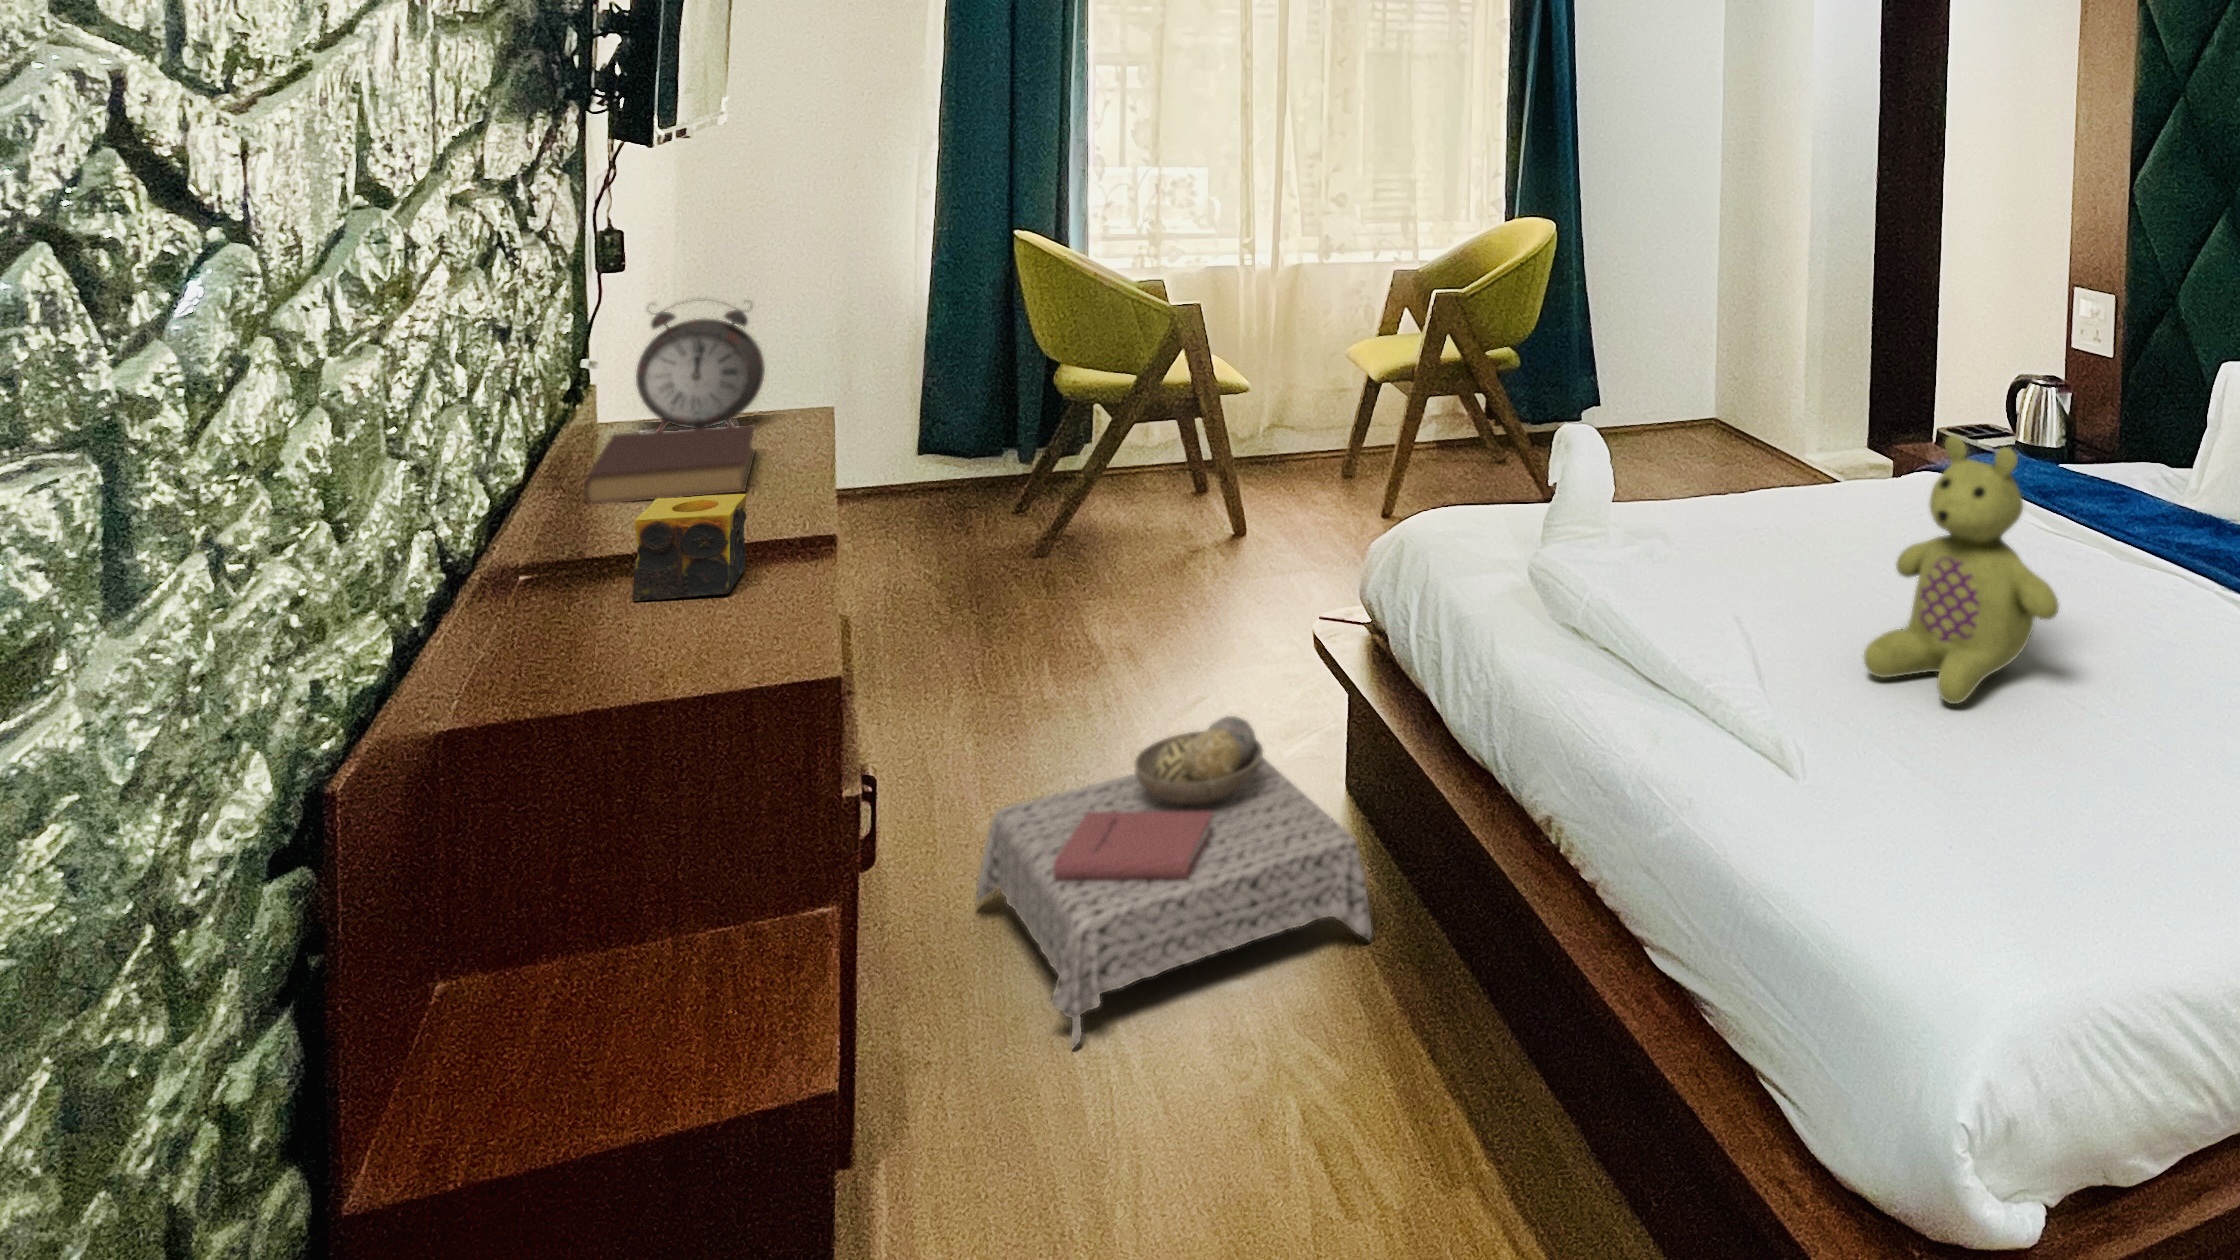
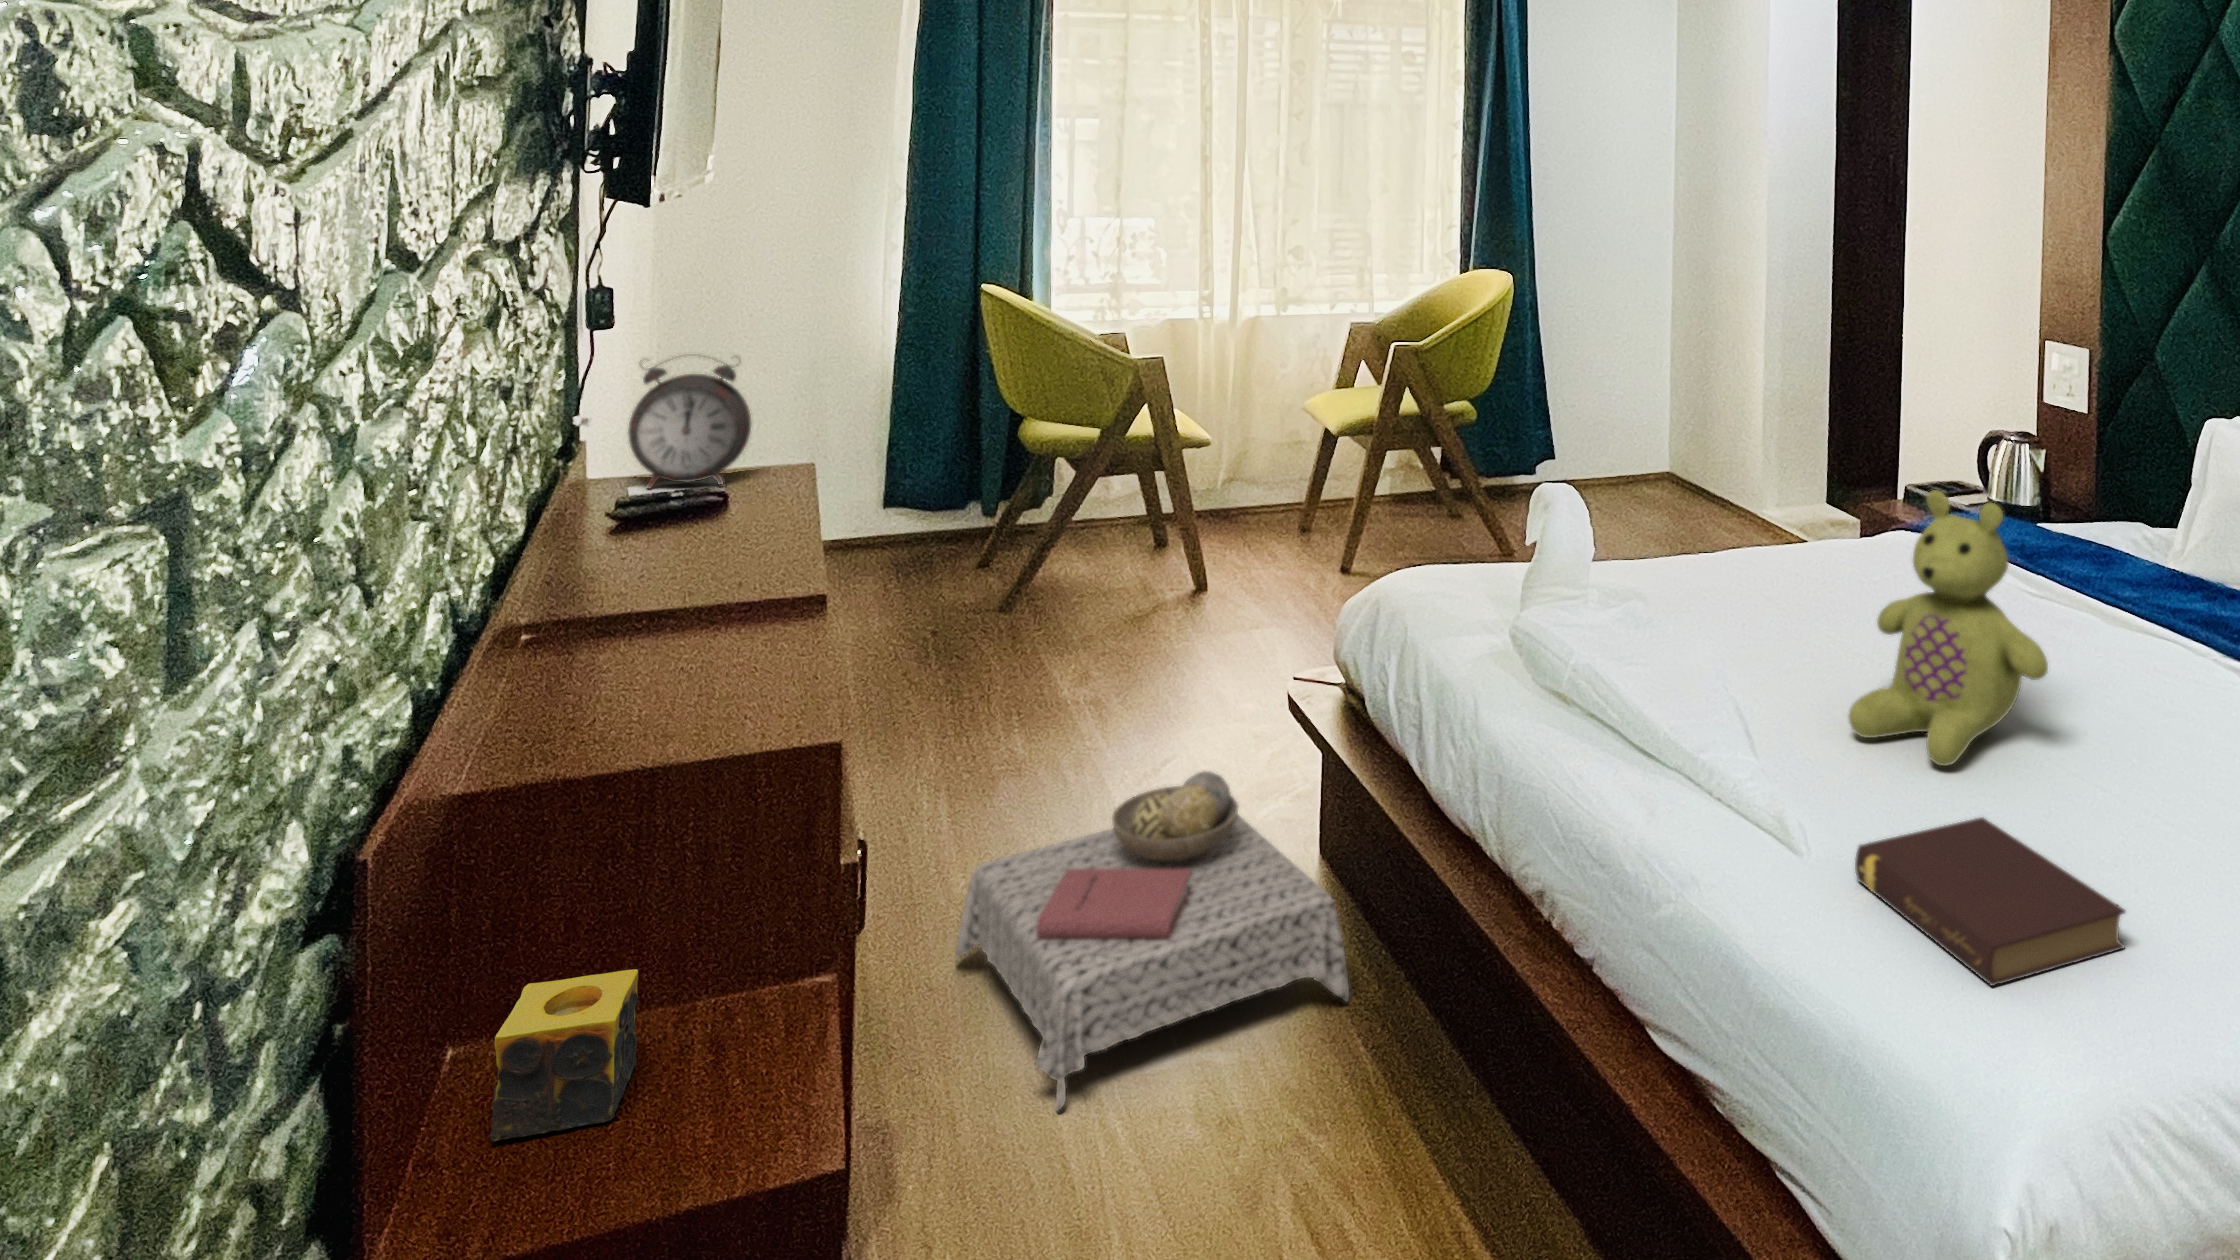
book: present [584,425,755,504] -> present [1855,817,2125,986]
candle: present [632,494,746,601] -> present [490,969,638,1141]

